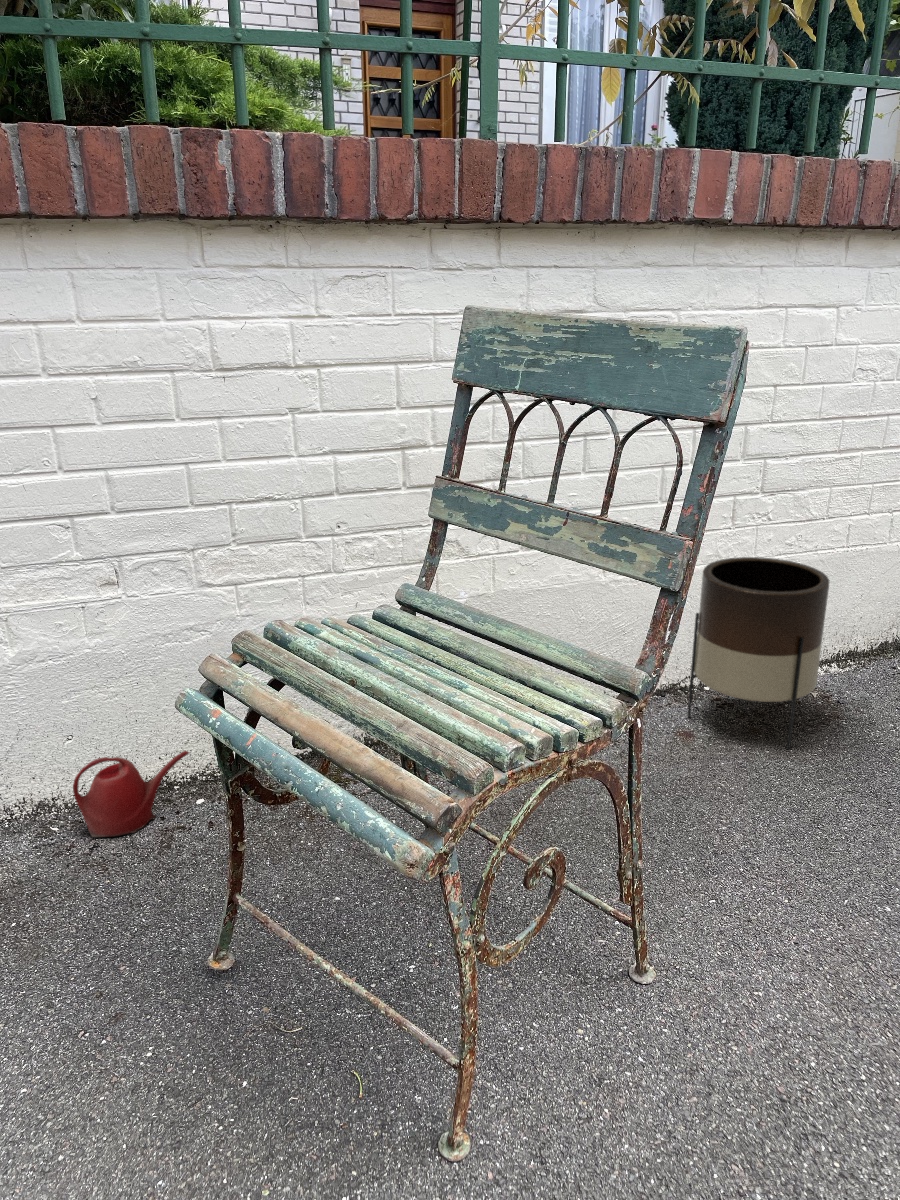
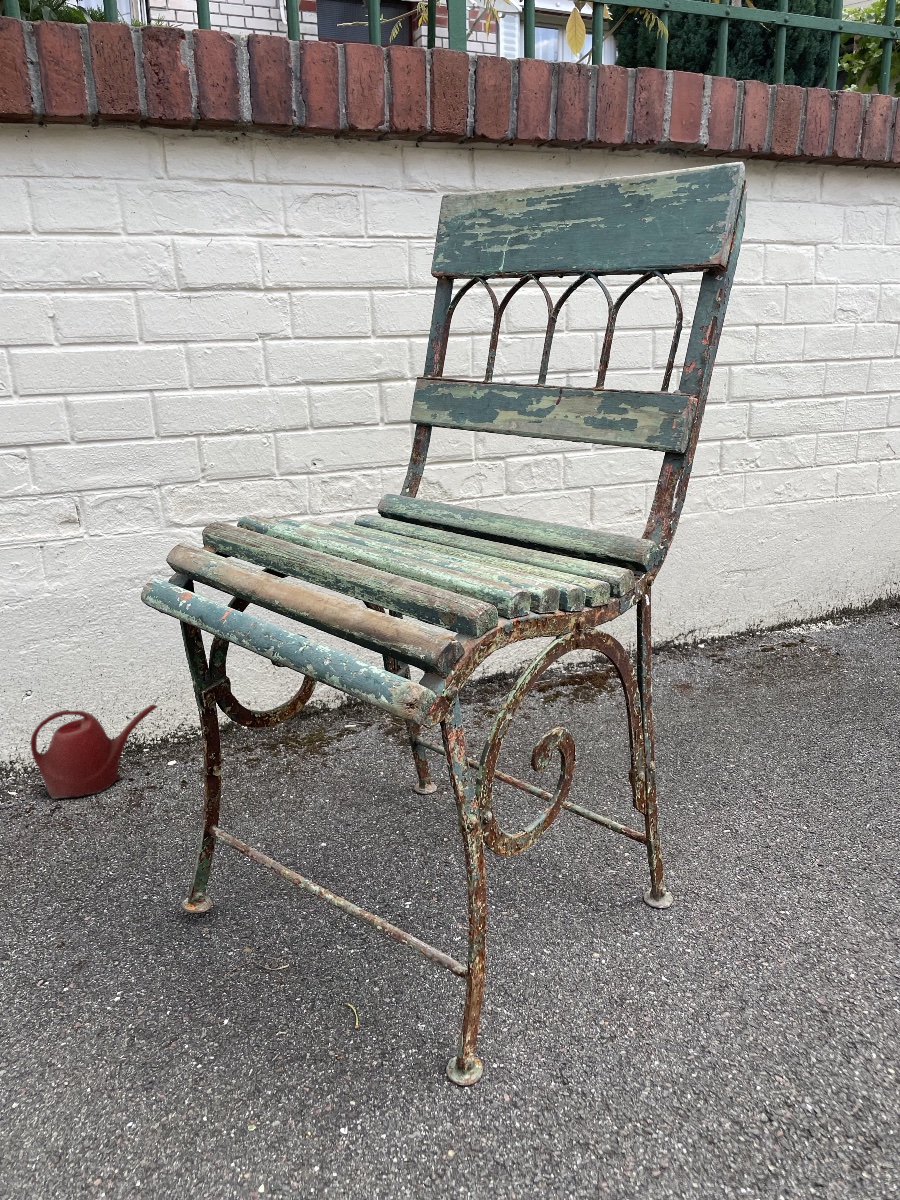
planter: present [687,557,829,749] -> none [684,502,826,695]

